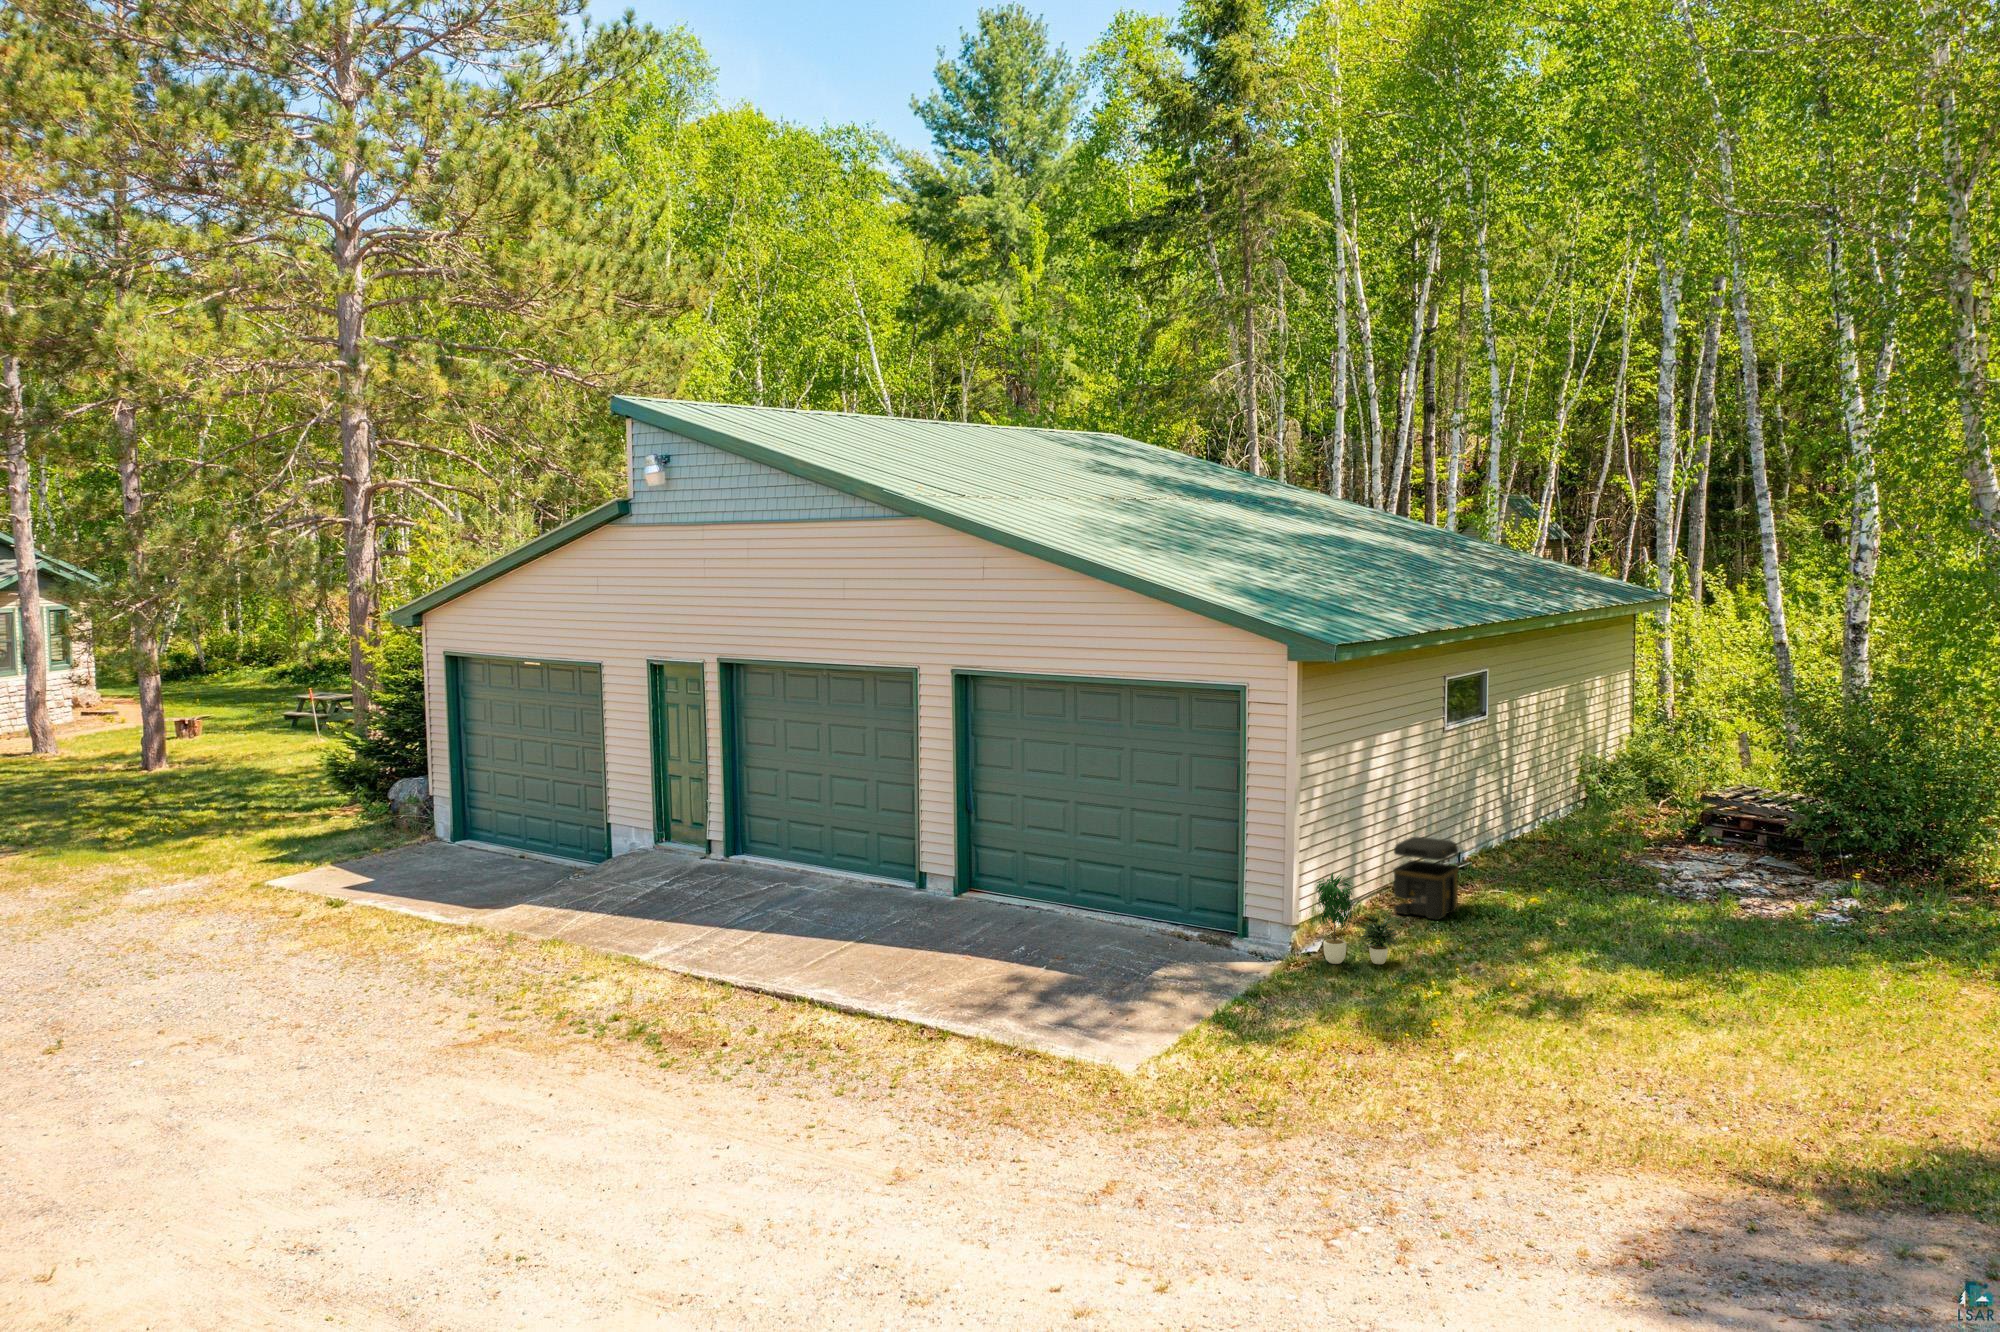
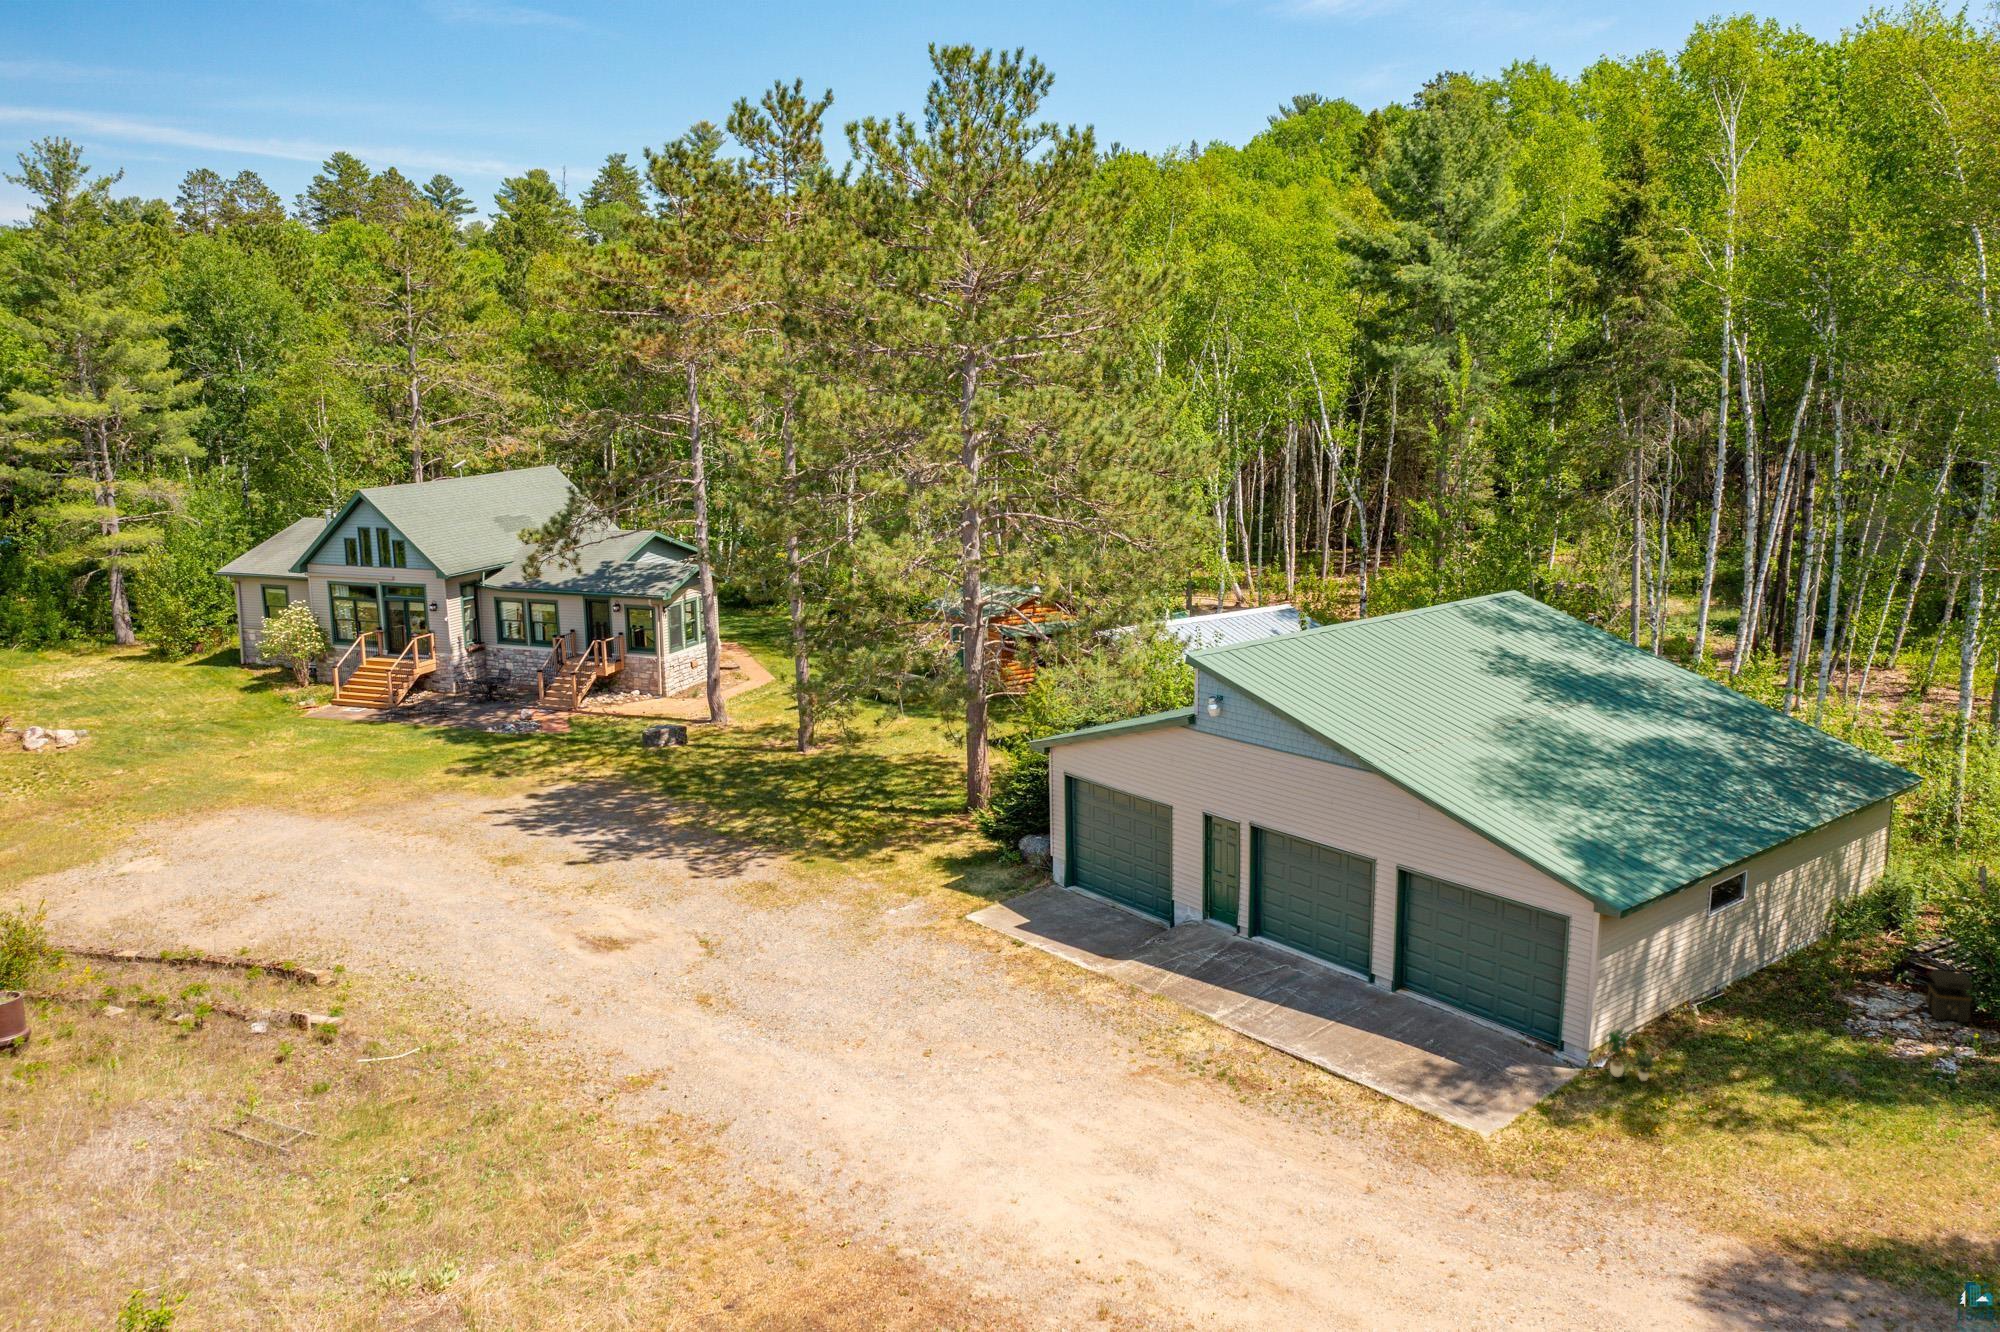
toolbox: present [1393,837,1459,919] -> present [1927,970,1972,1022]

